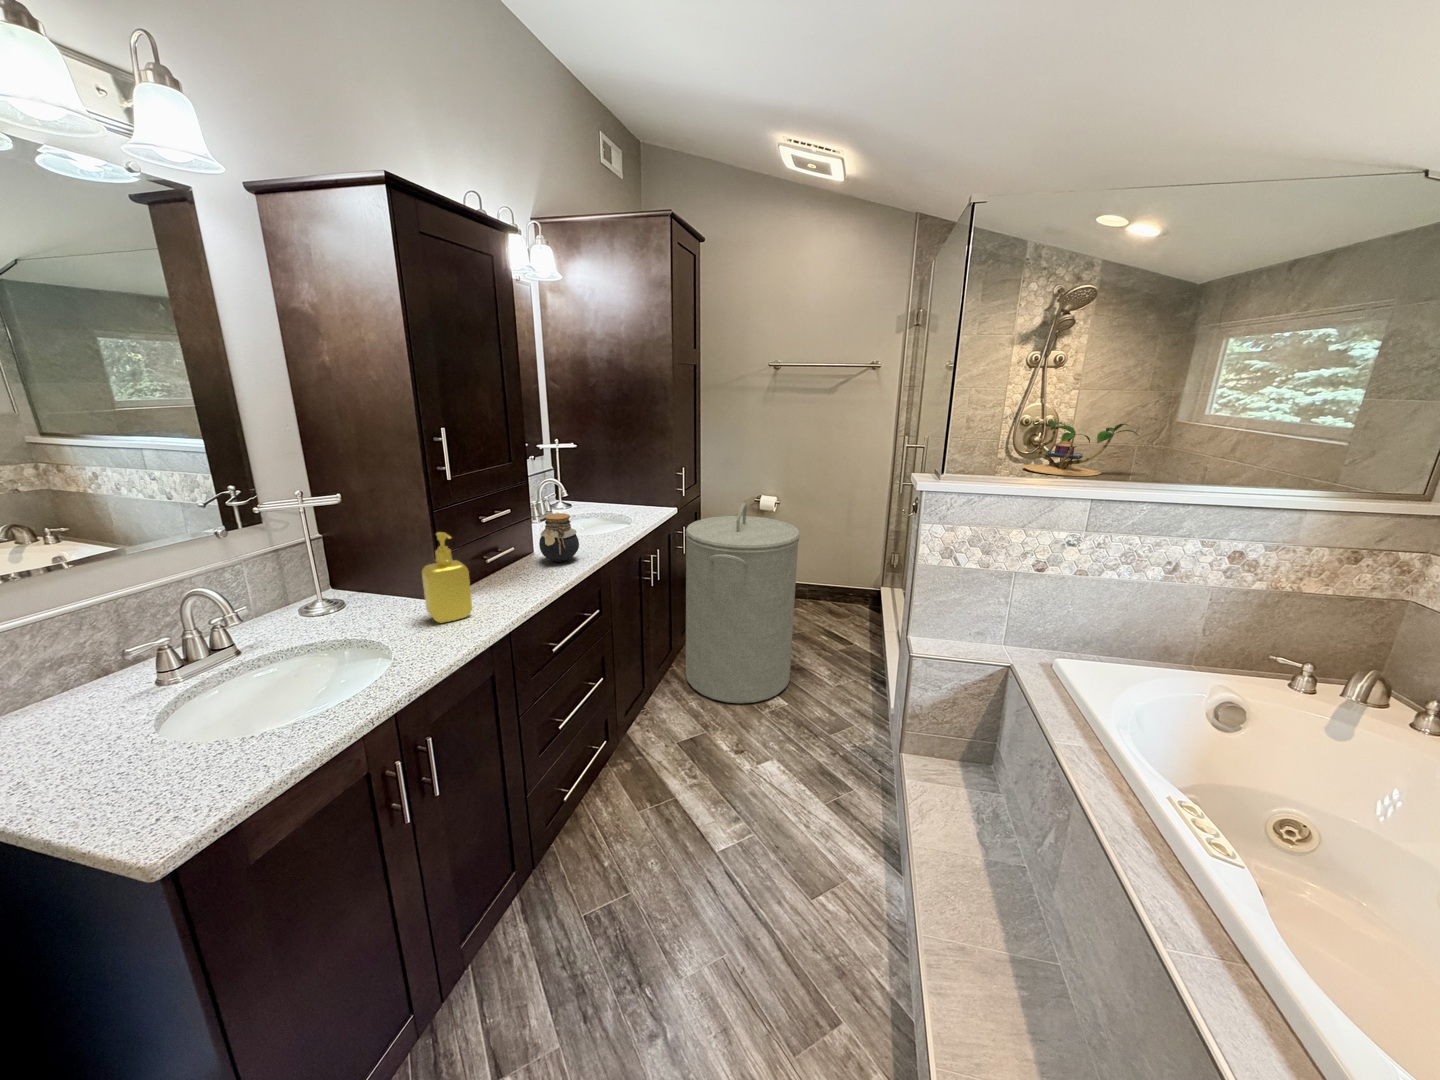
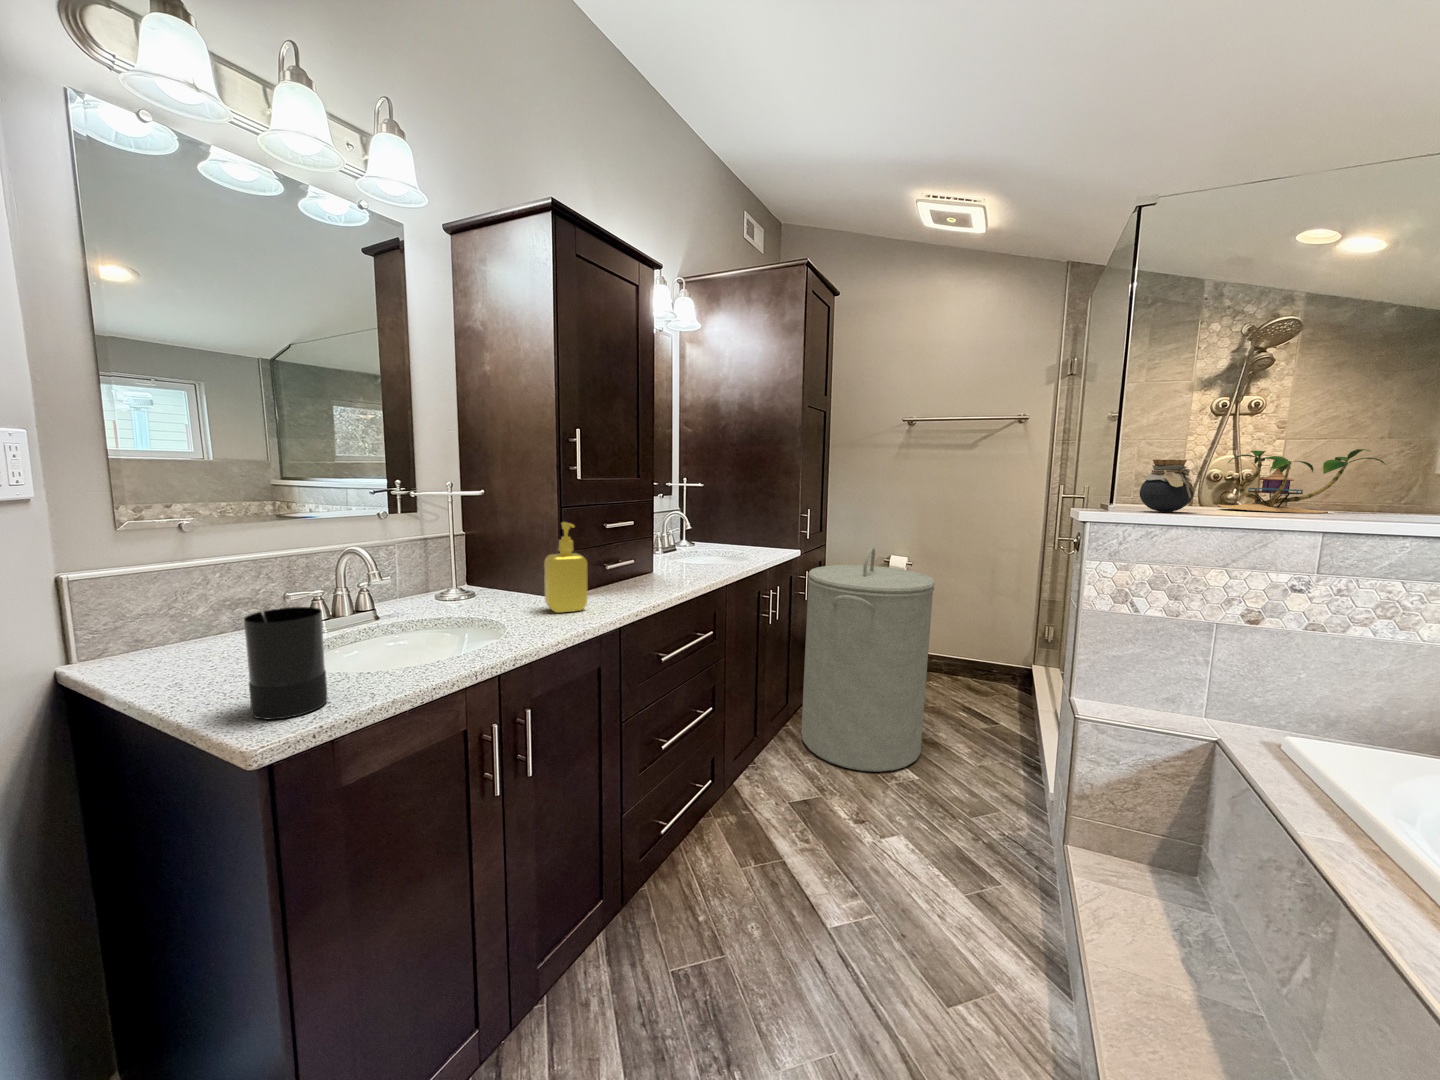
jar: present [539,513,579,562] -> present [1140,460,1194,512]
candle: none [87,697,215,822] -> present [240,606,327,720]

